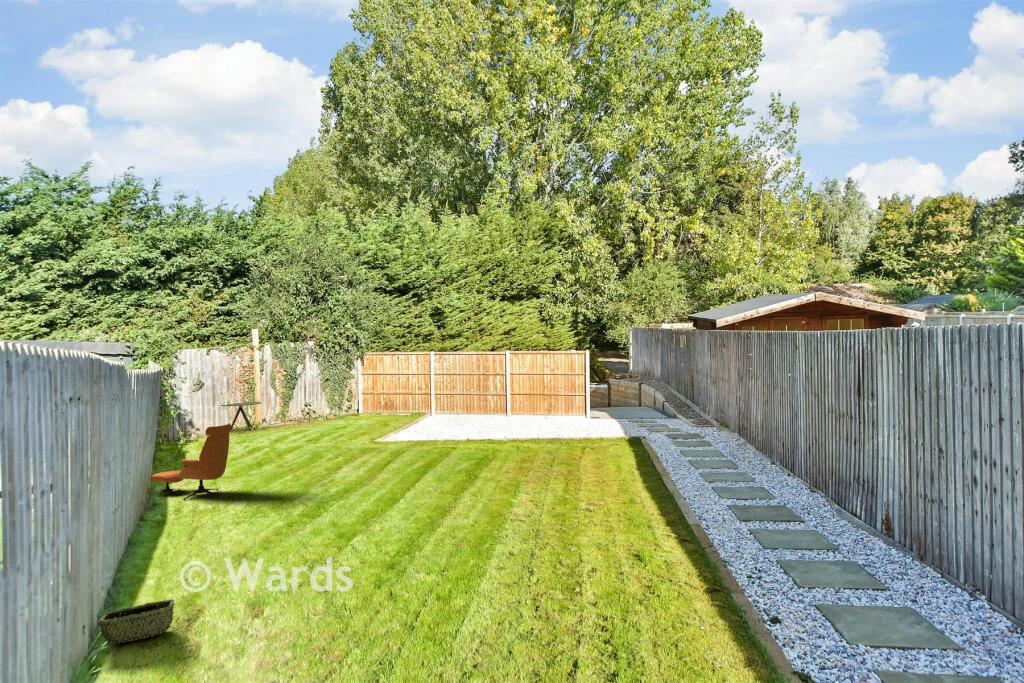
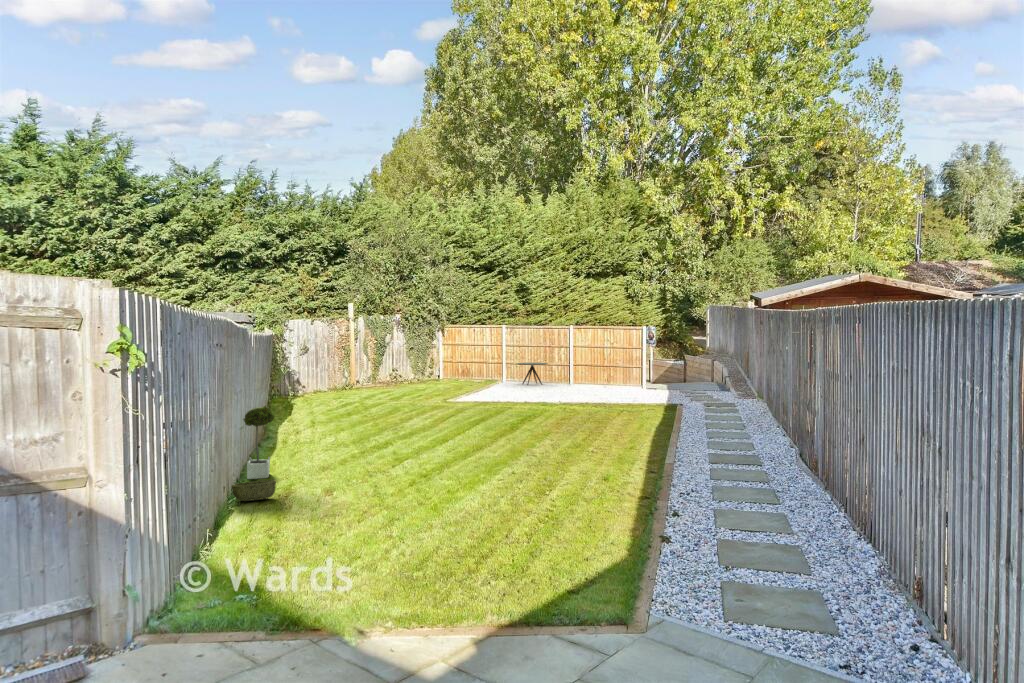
round table: present [221,402,261,431] -> present [517,362,548,385]
lounge chair: present [150,423,231,500] -> none [265,377,324,435]
potted tree: none [119,479,169,590] -> present [243,406,274,479]

